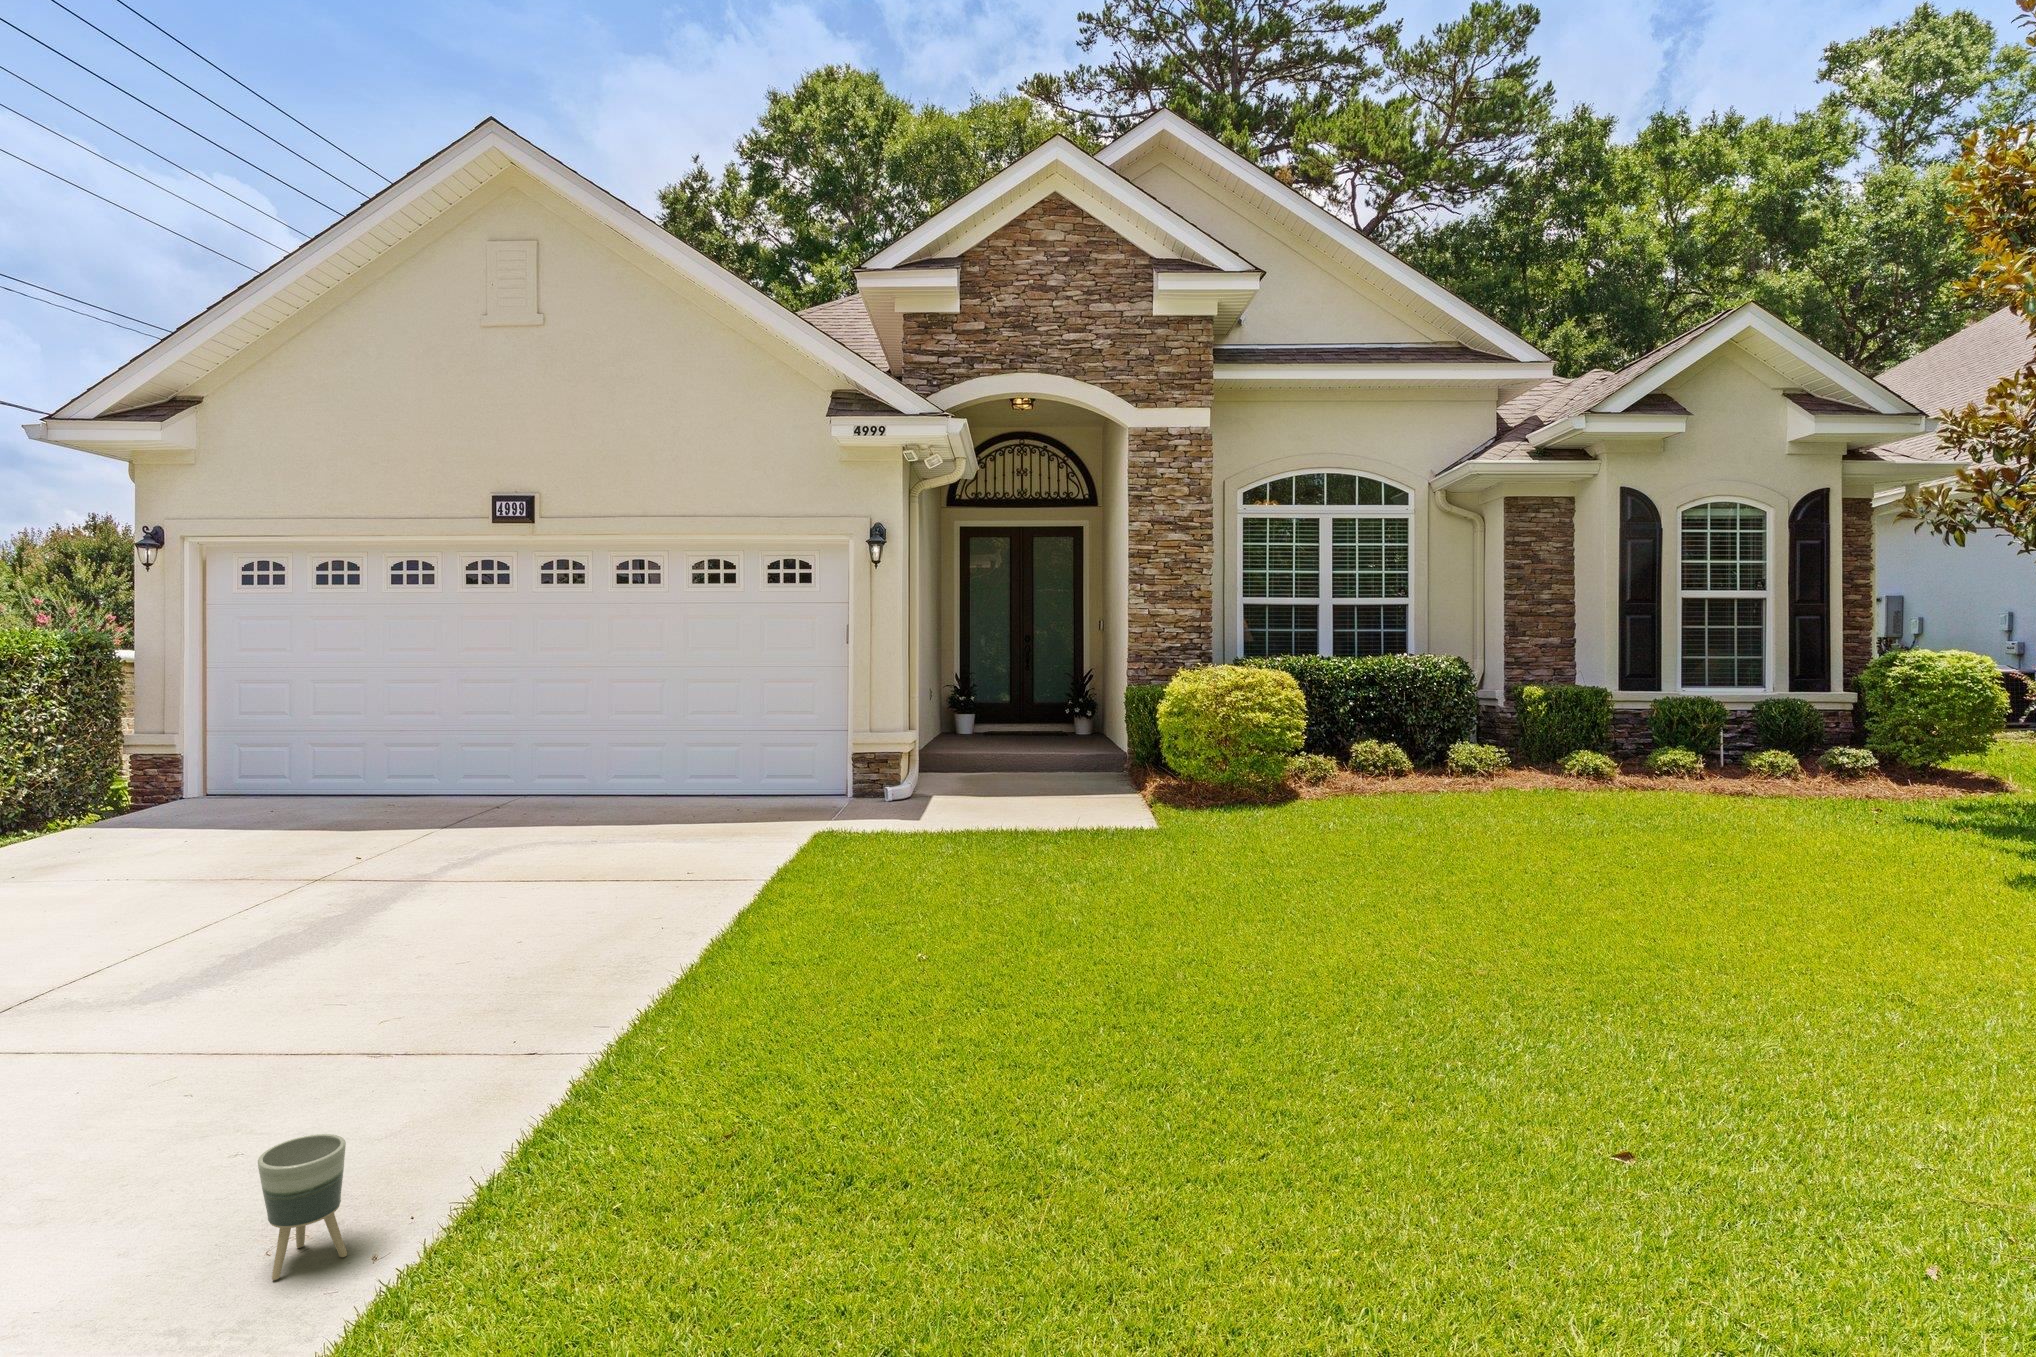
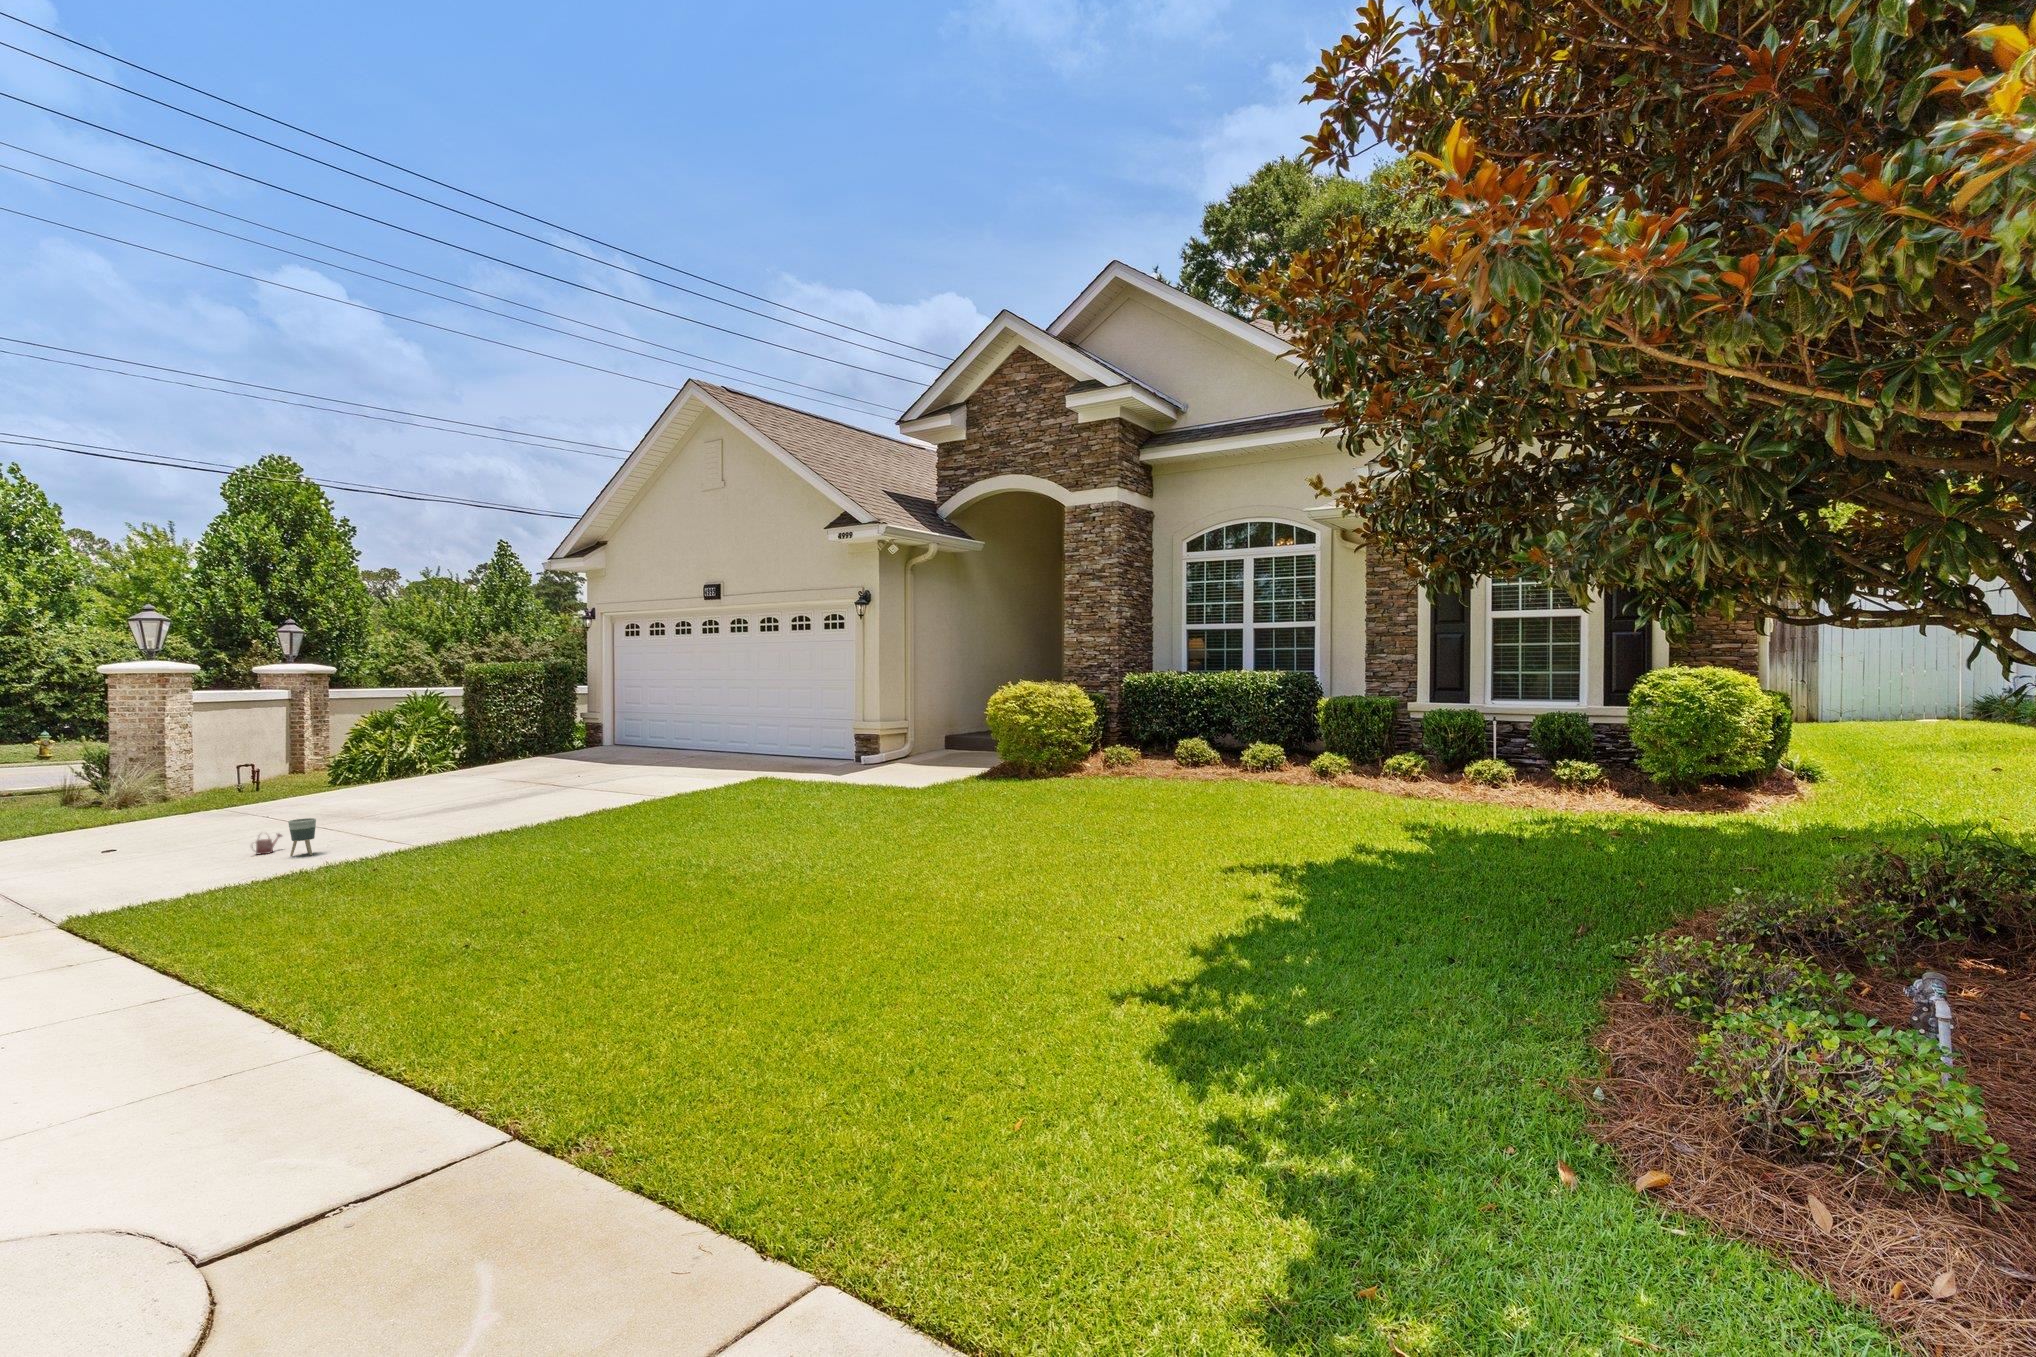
watering can: none [65,1203,137,1300] -> present [252,834,282,854]

